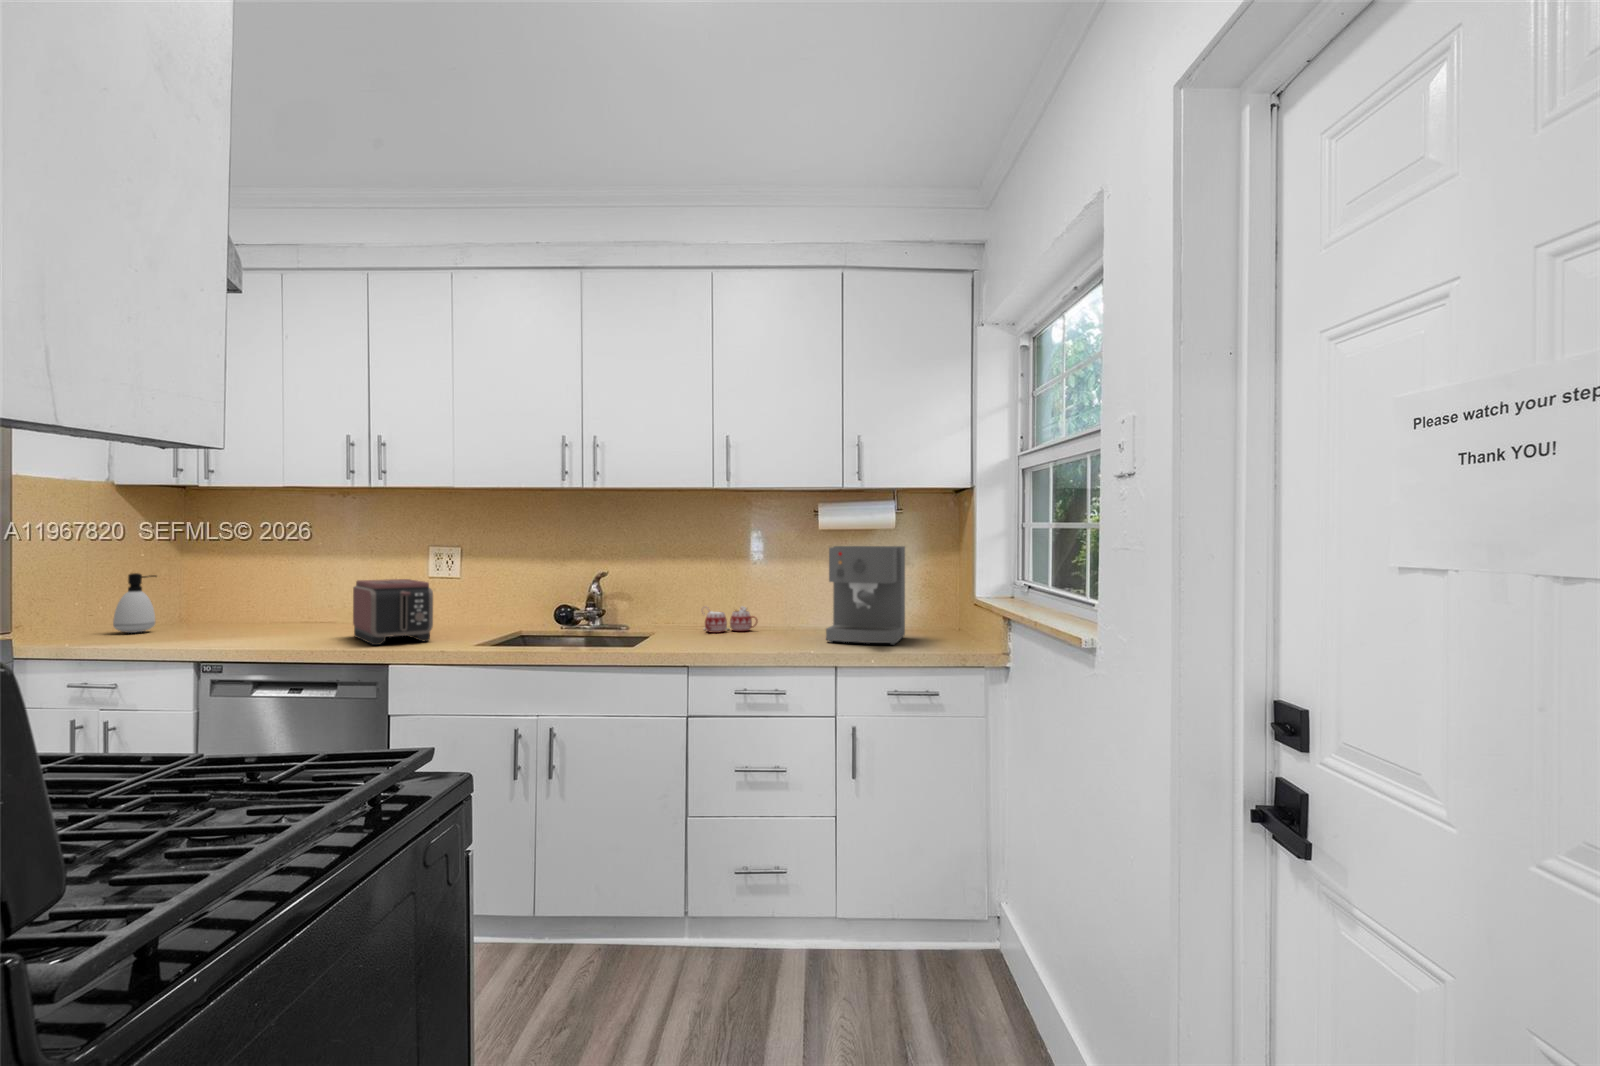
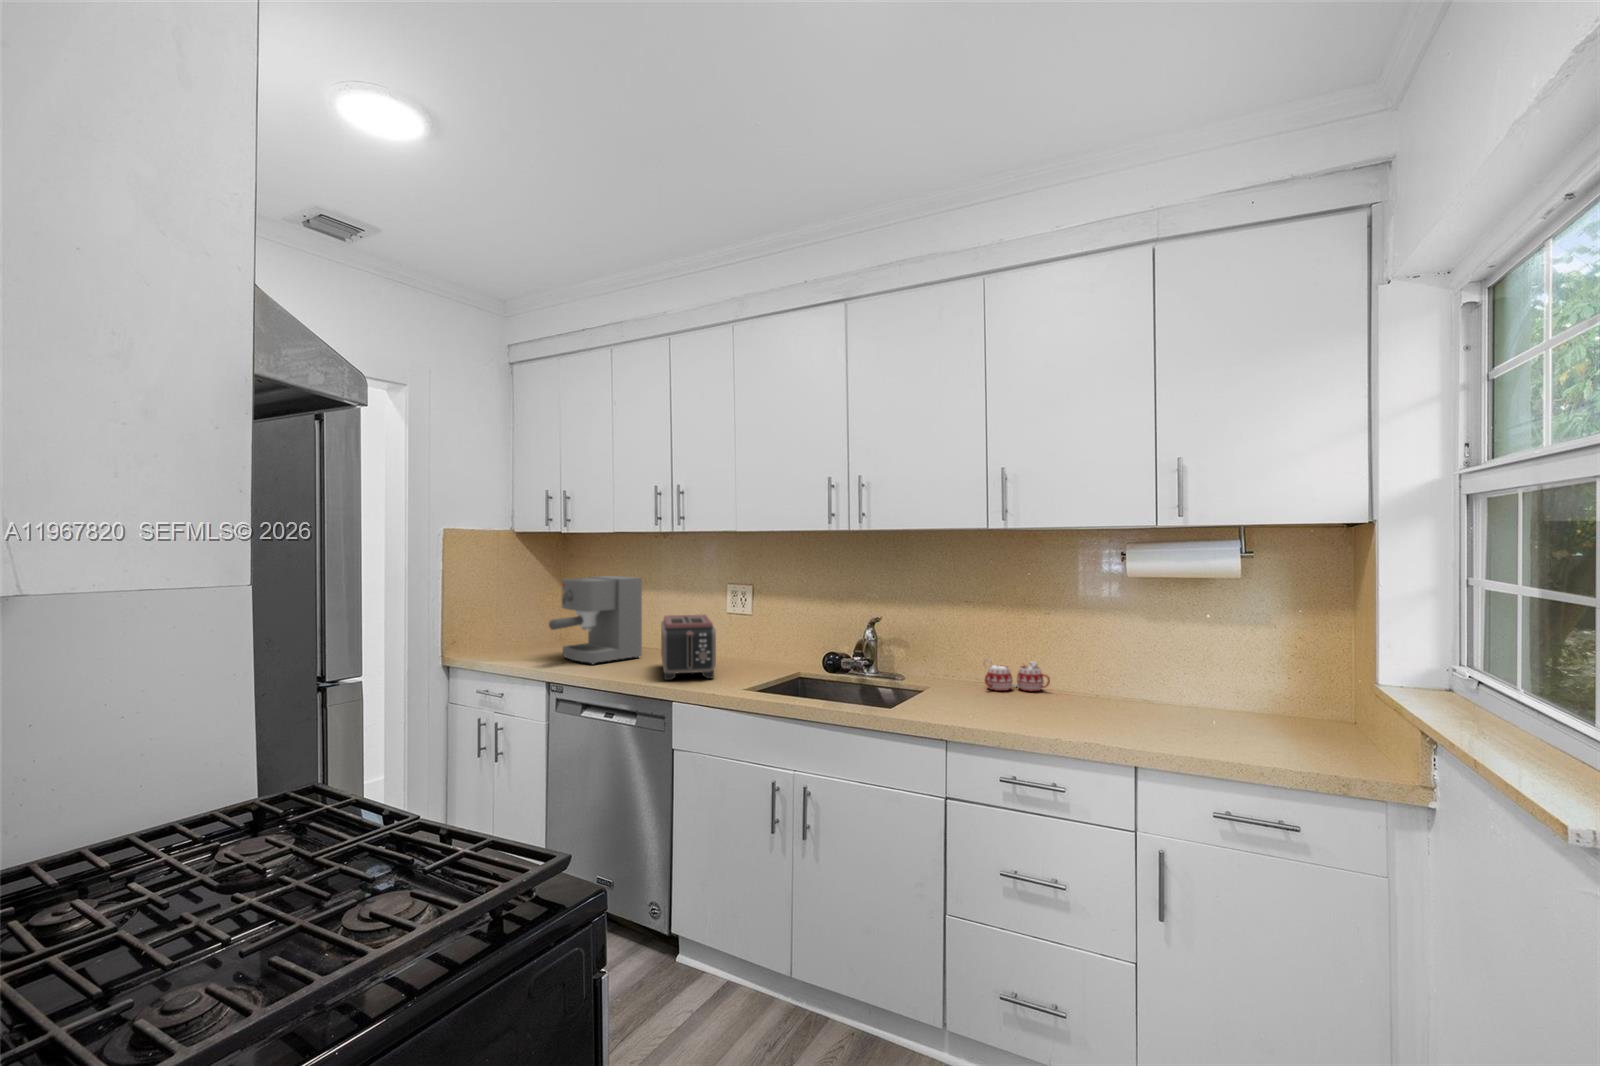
coffee maker: present [826,546,905,645] -> present [549,576,642,665]
soap dispenser: present [113,573,156,633] -> none [517,601,544,647]

